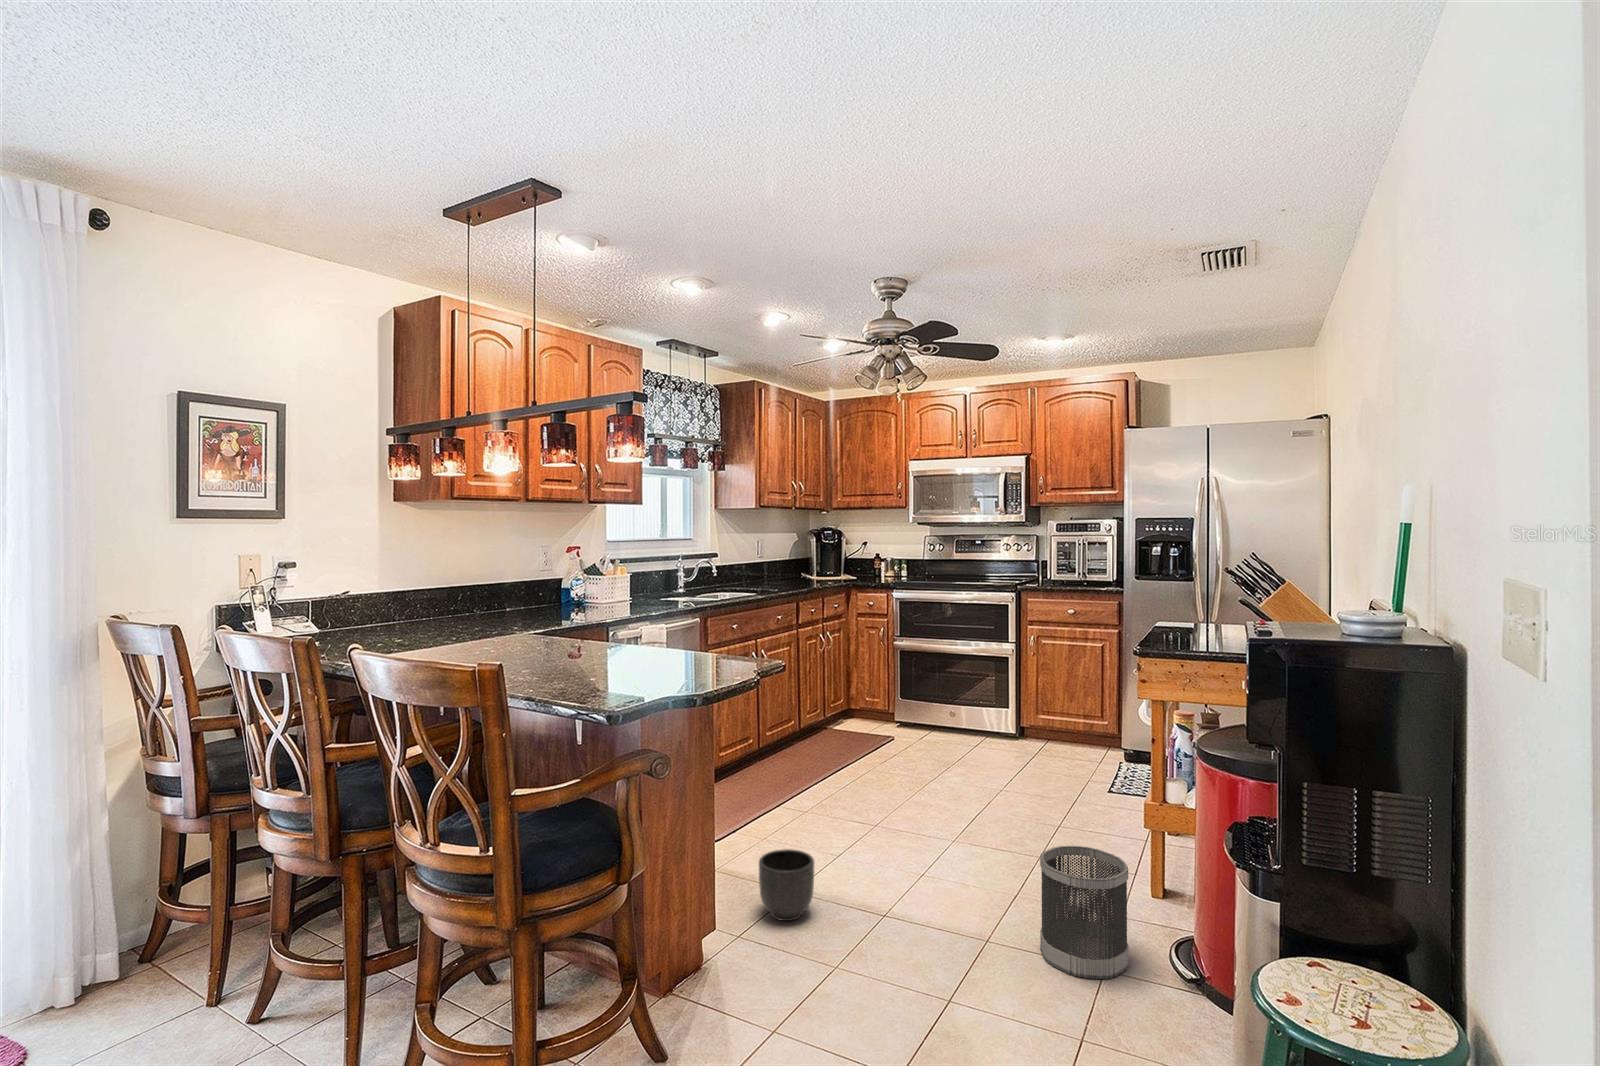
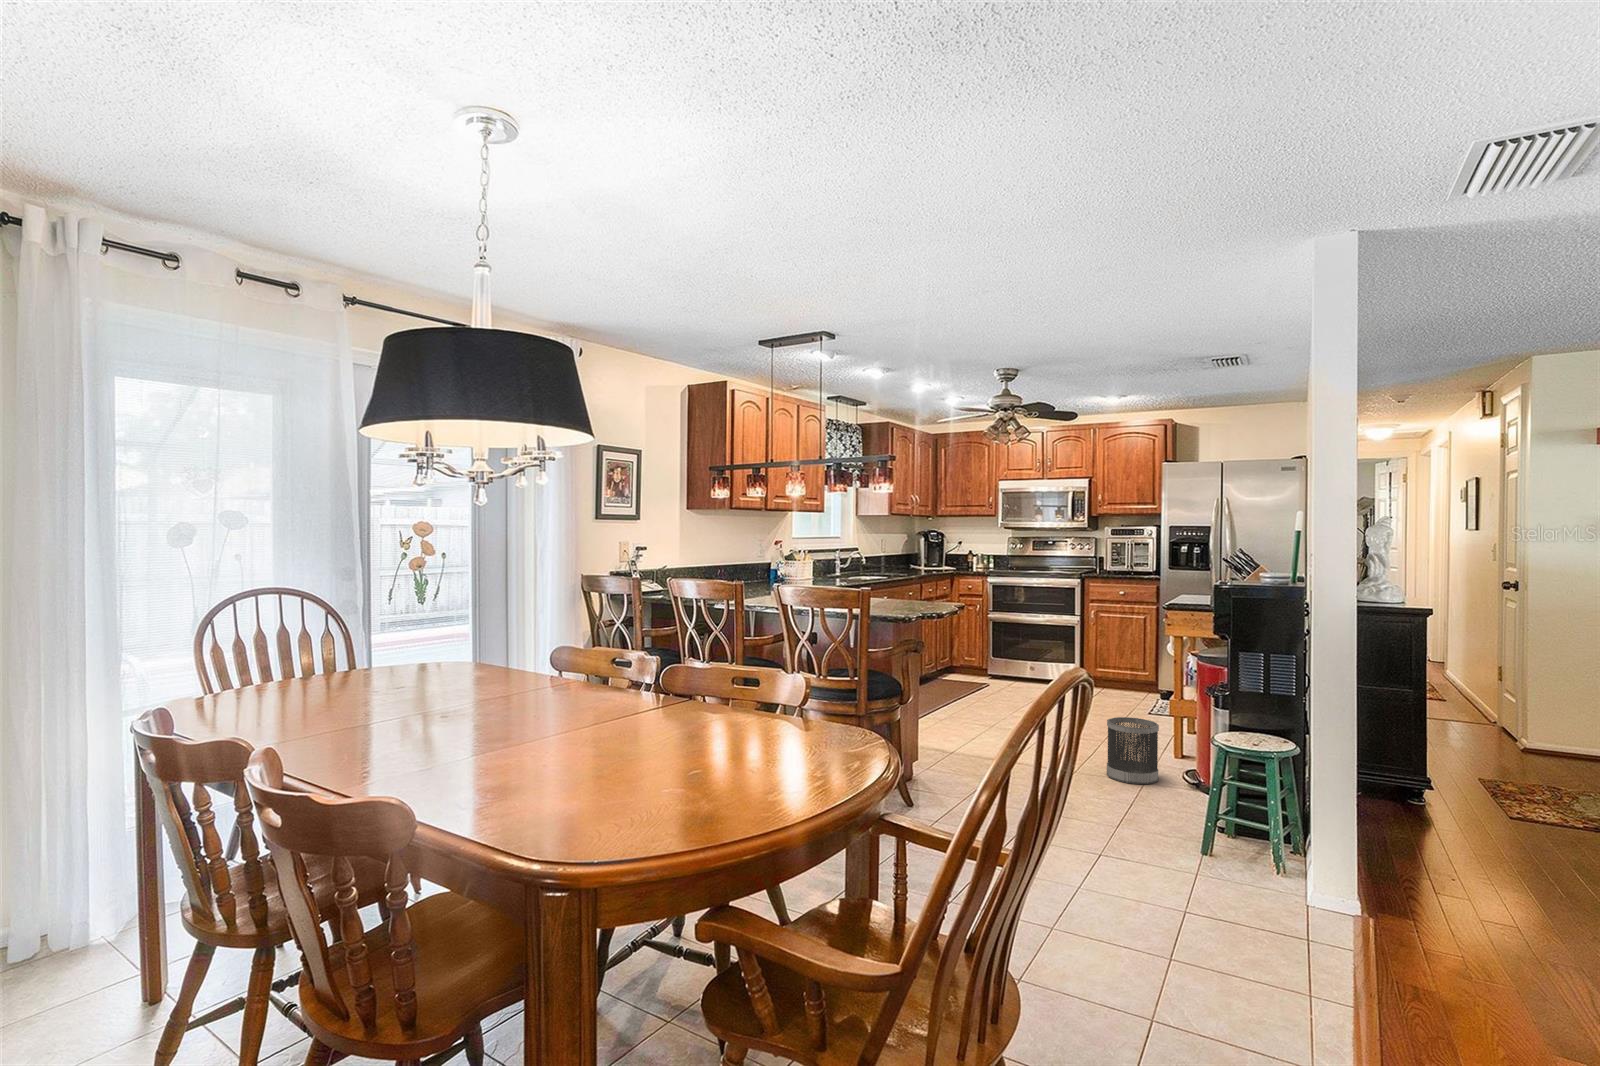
planter: present [759,849,814,921] -> none [936,723,969,761]

